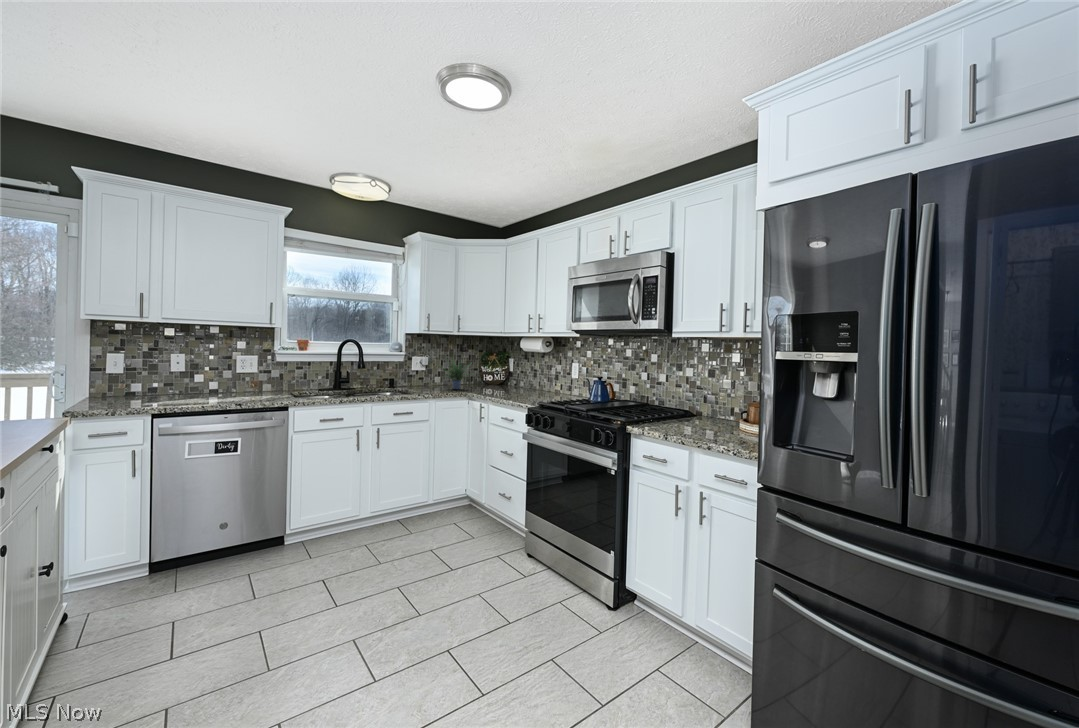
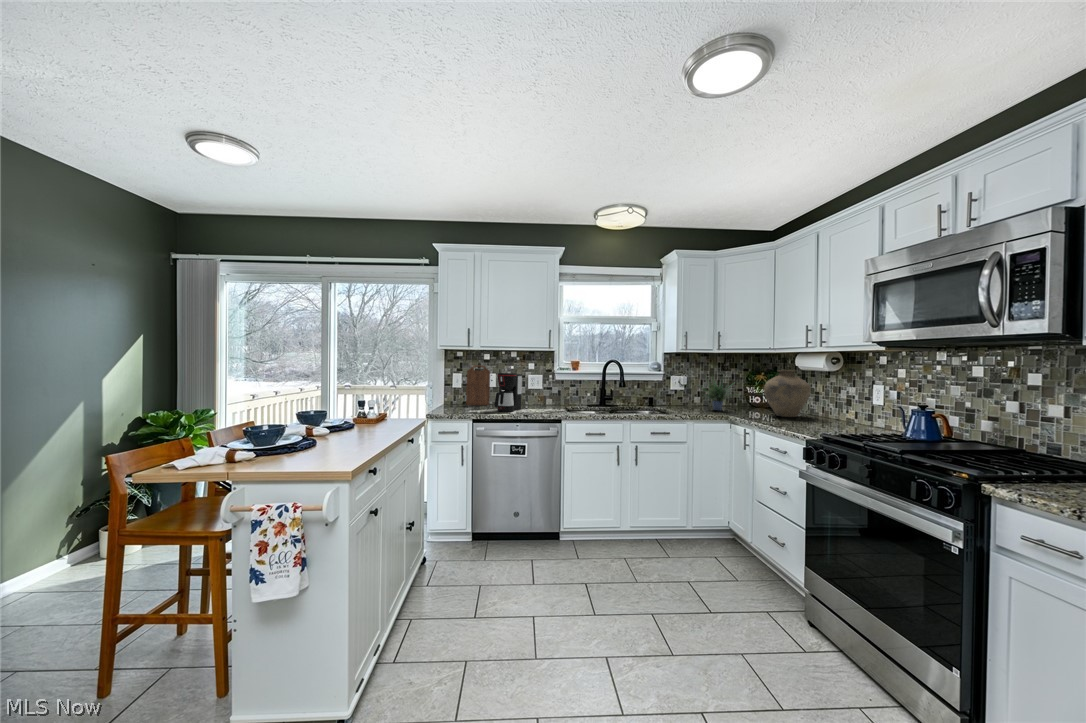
cutting board: none [138,343,179,397] -> present [466,365,490,405]
vase: none [496,351,531,392] -> present [764,370,811,417]
coffee maker: none [193,353,232,402] -> present [494,373,522,412]

